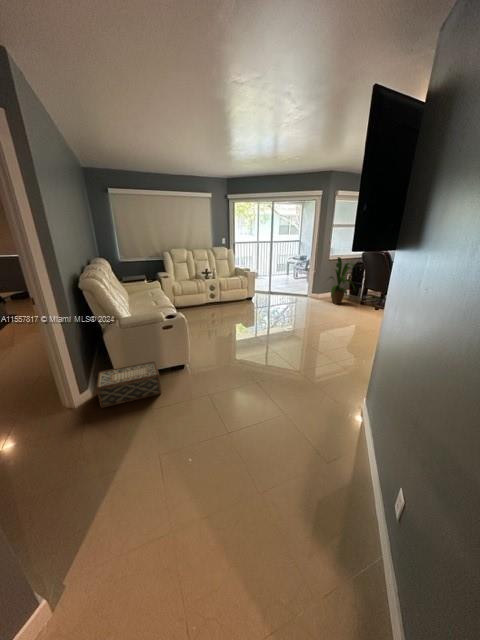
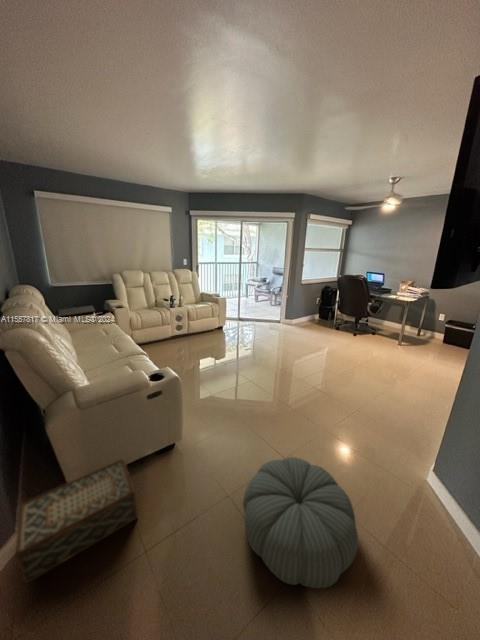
house plant: present [329,257,355,304] -> none [297,283,331,330]
pouf: none [221,370,295,431] -> present [243,457,358,588]

